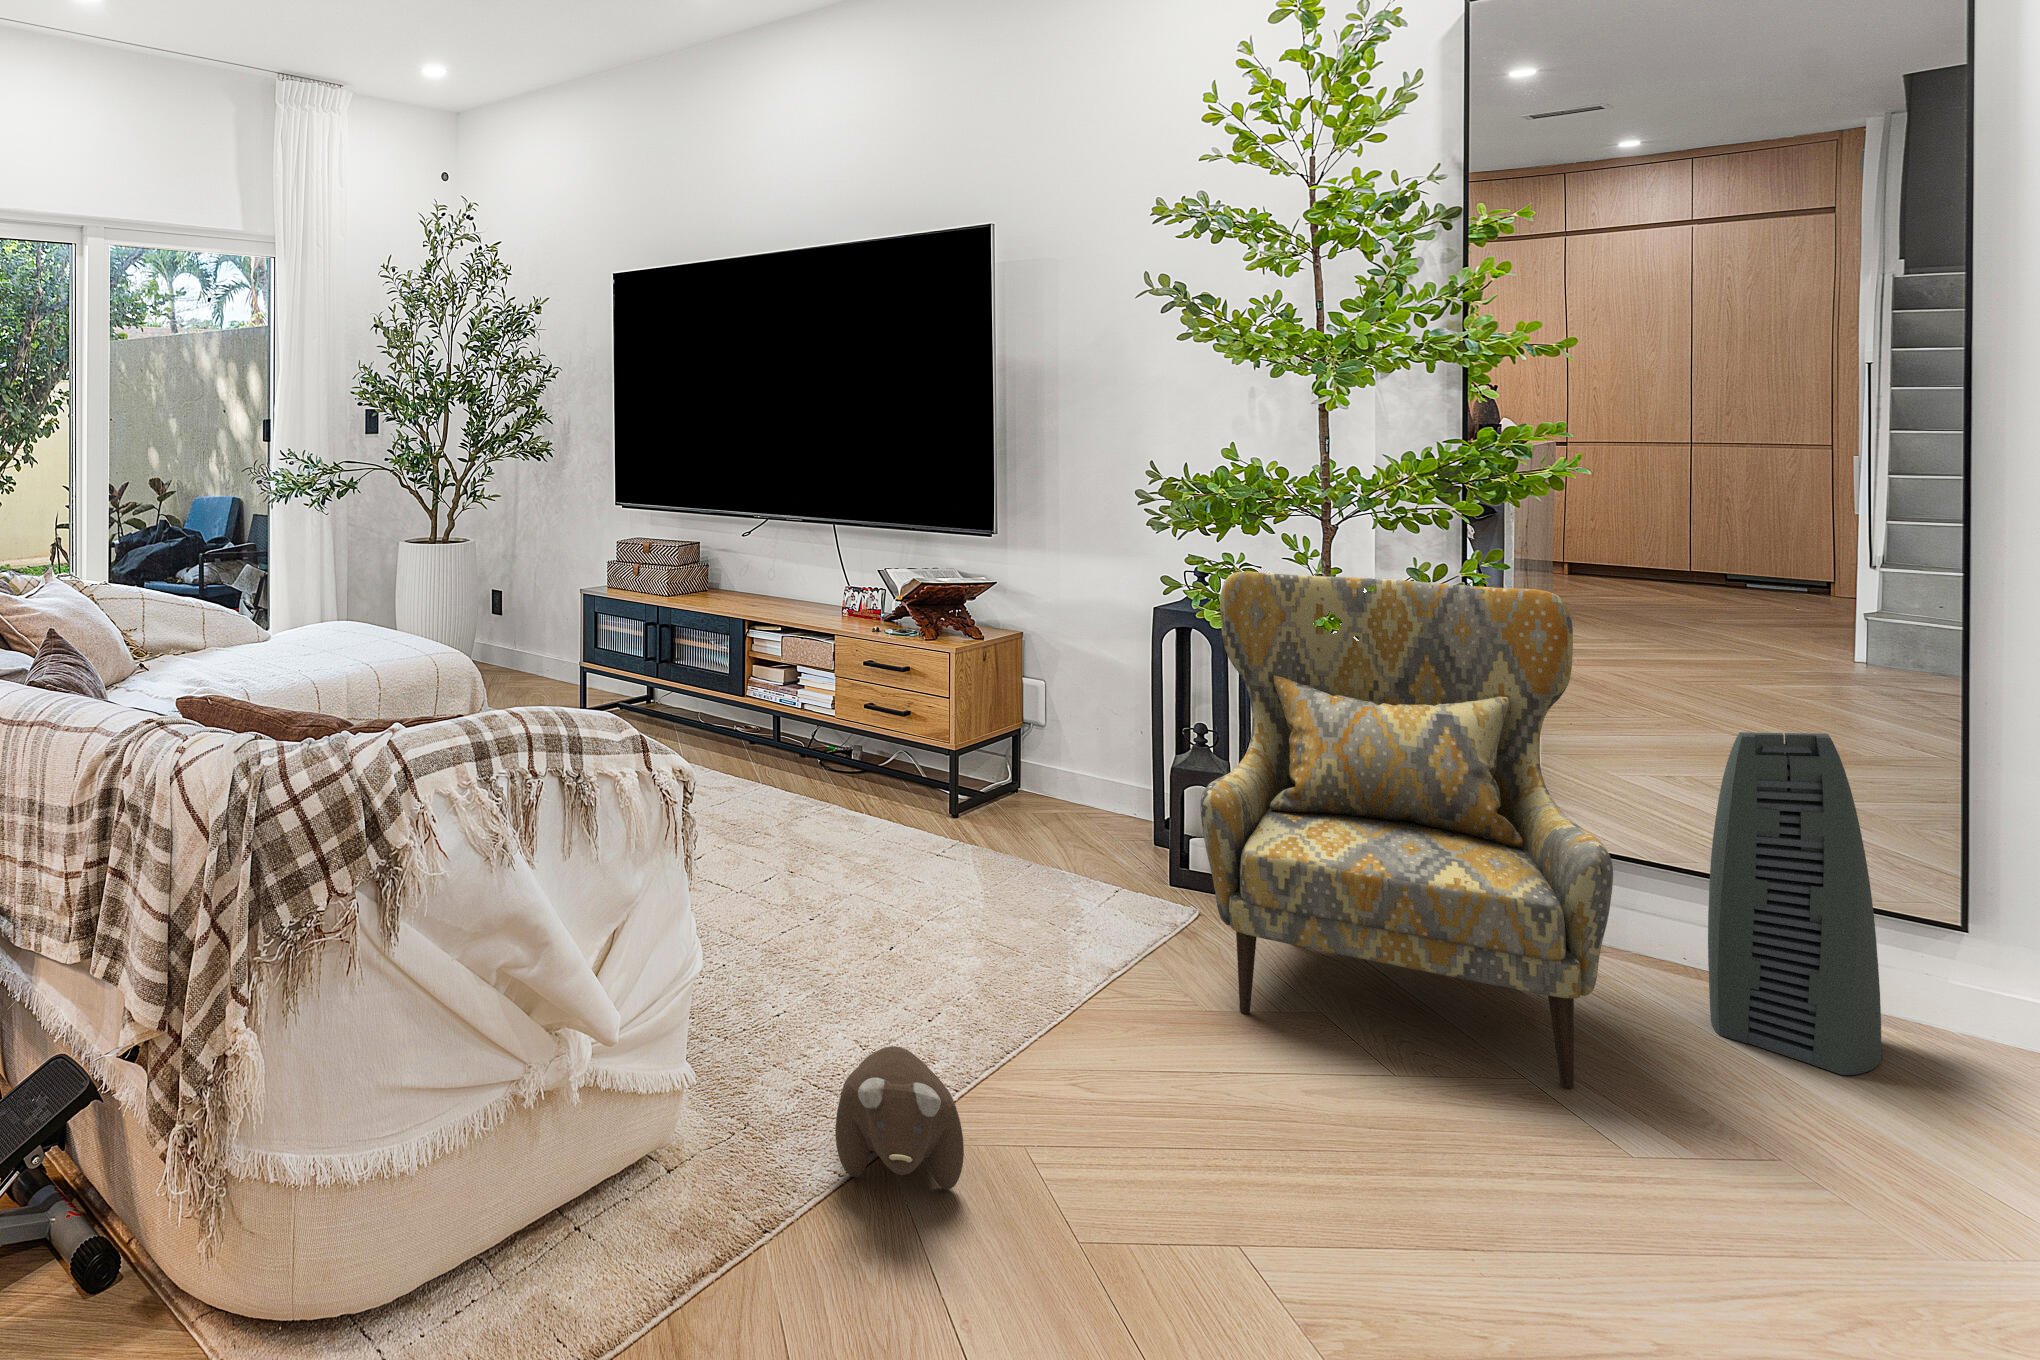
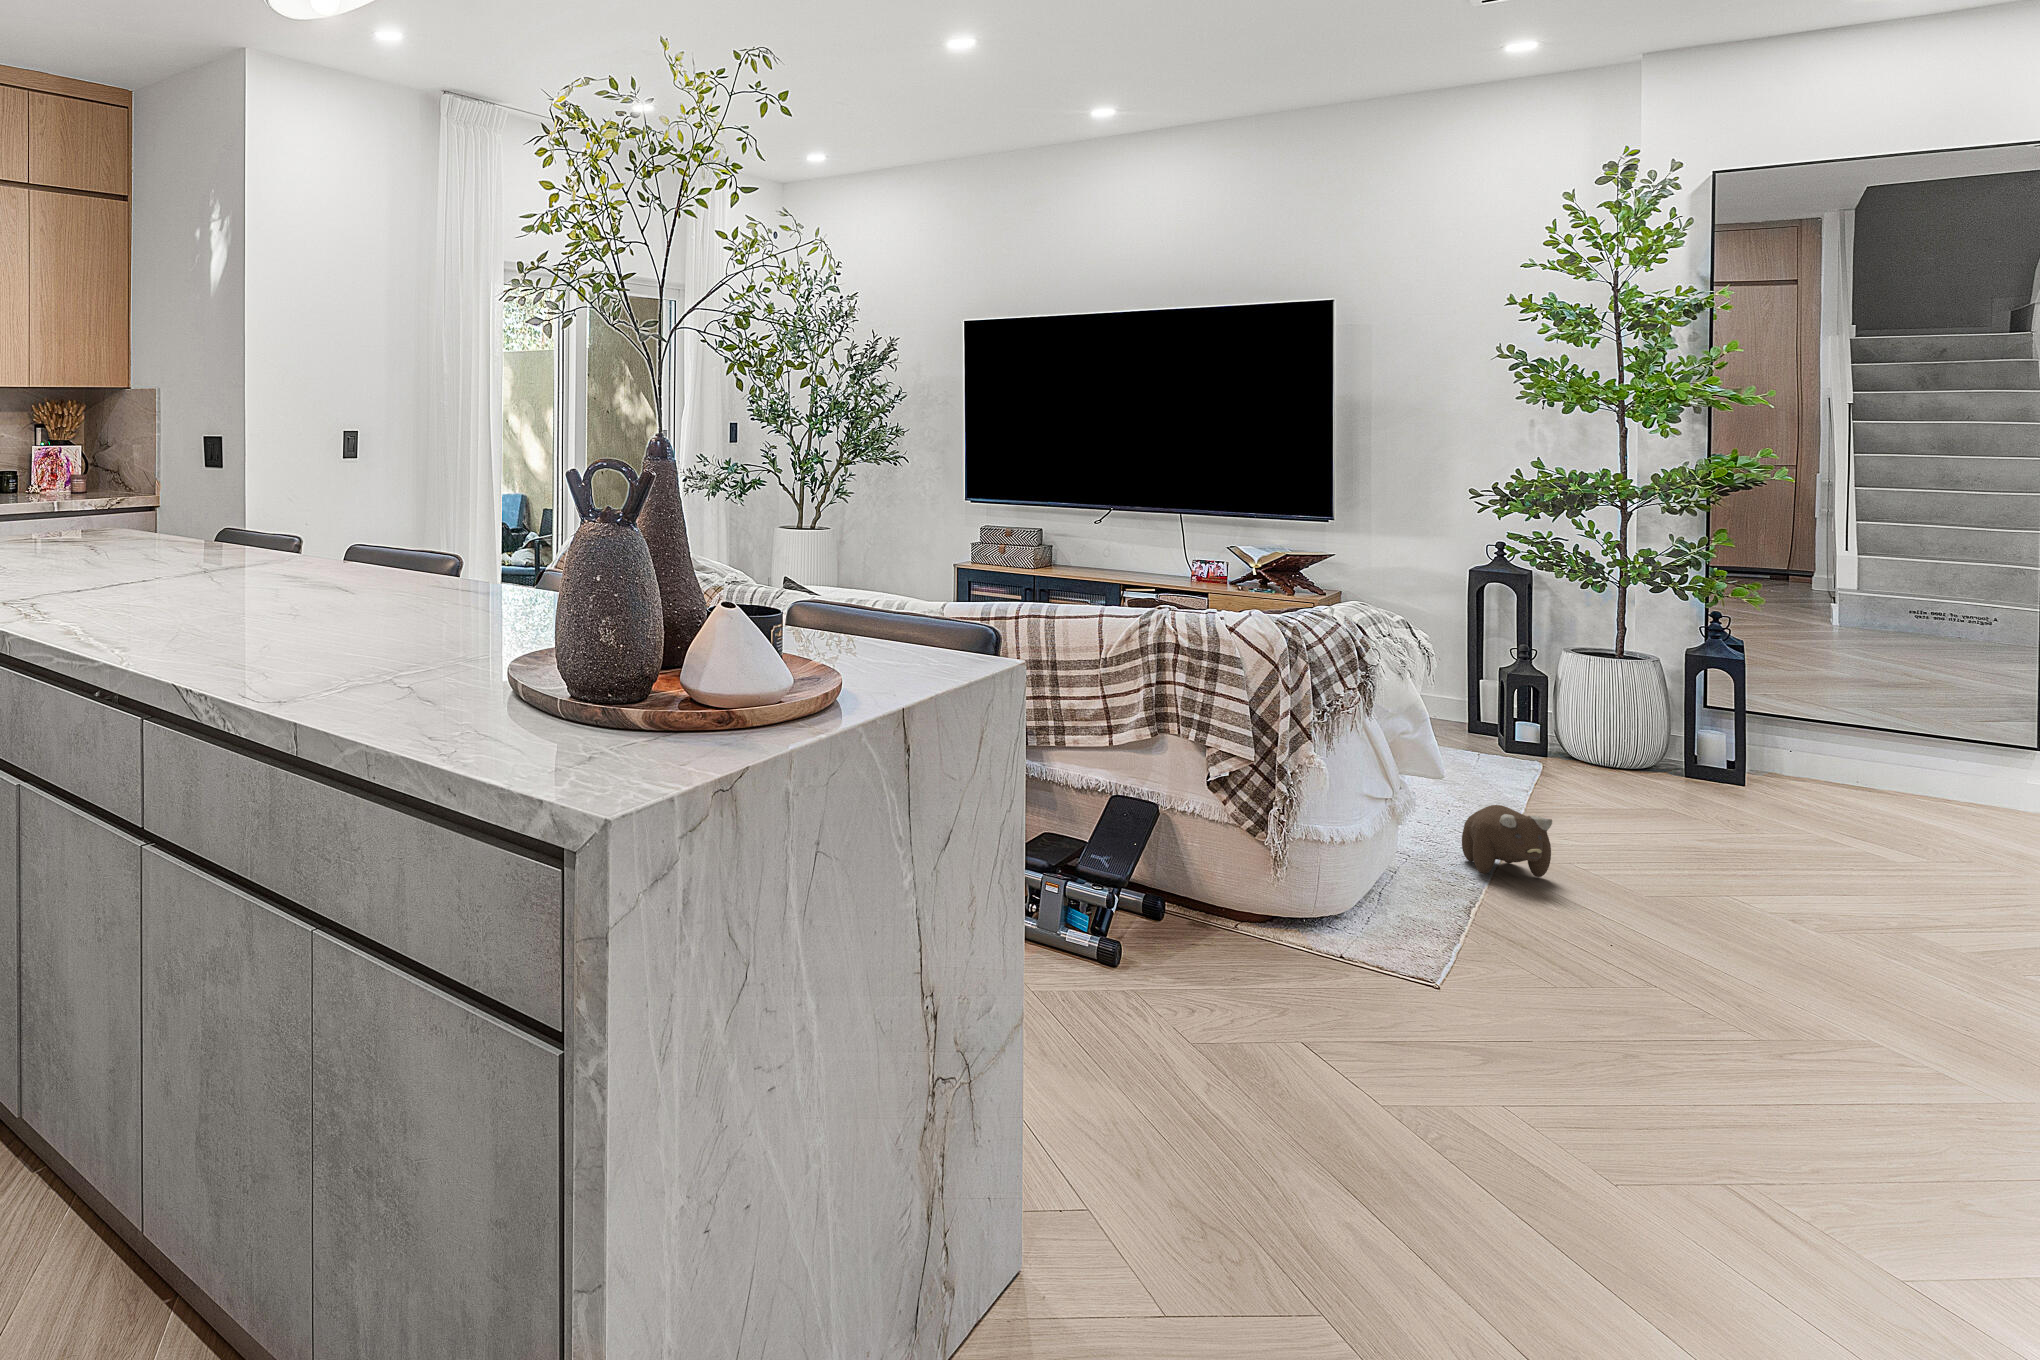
armchair: present [1200,571,1613,1088] -> none [1565,544,1852,836]
air purifier: present [1708,732,1882,1075] -> none [1882,637,1984,829]

